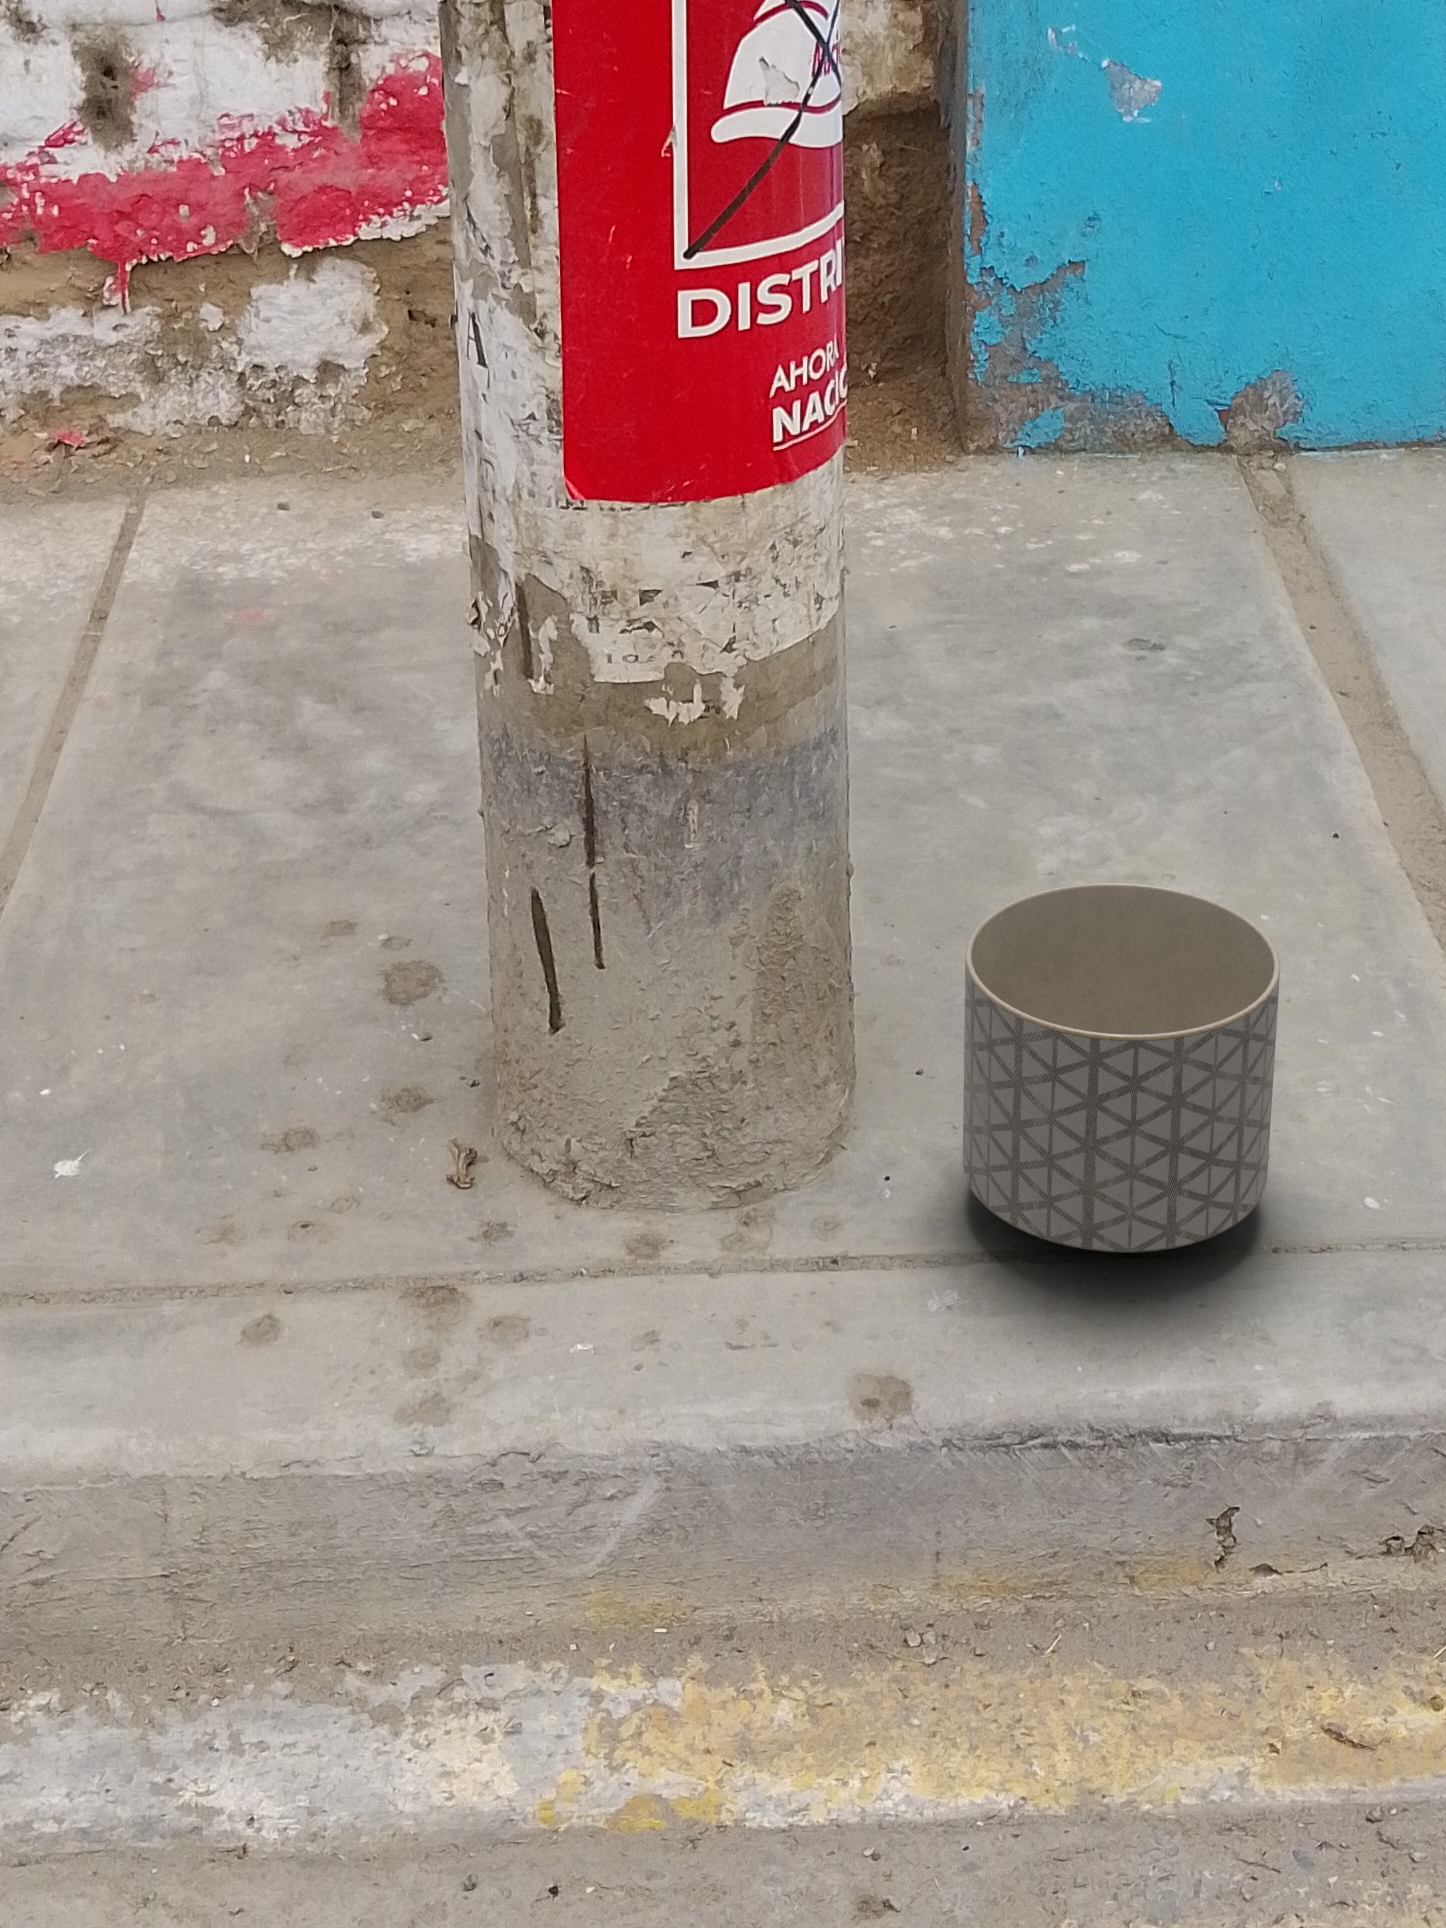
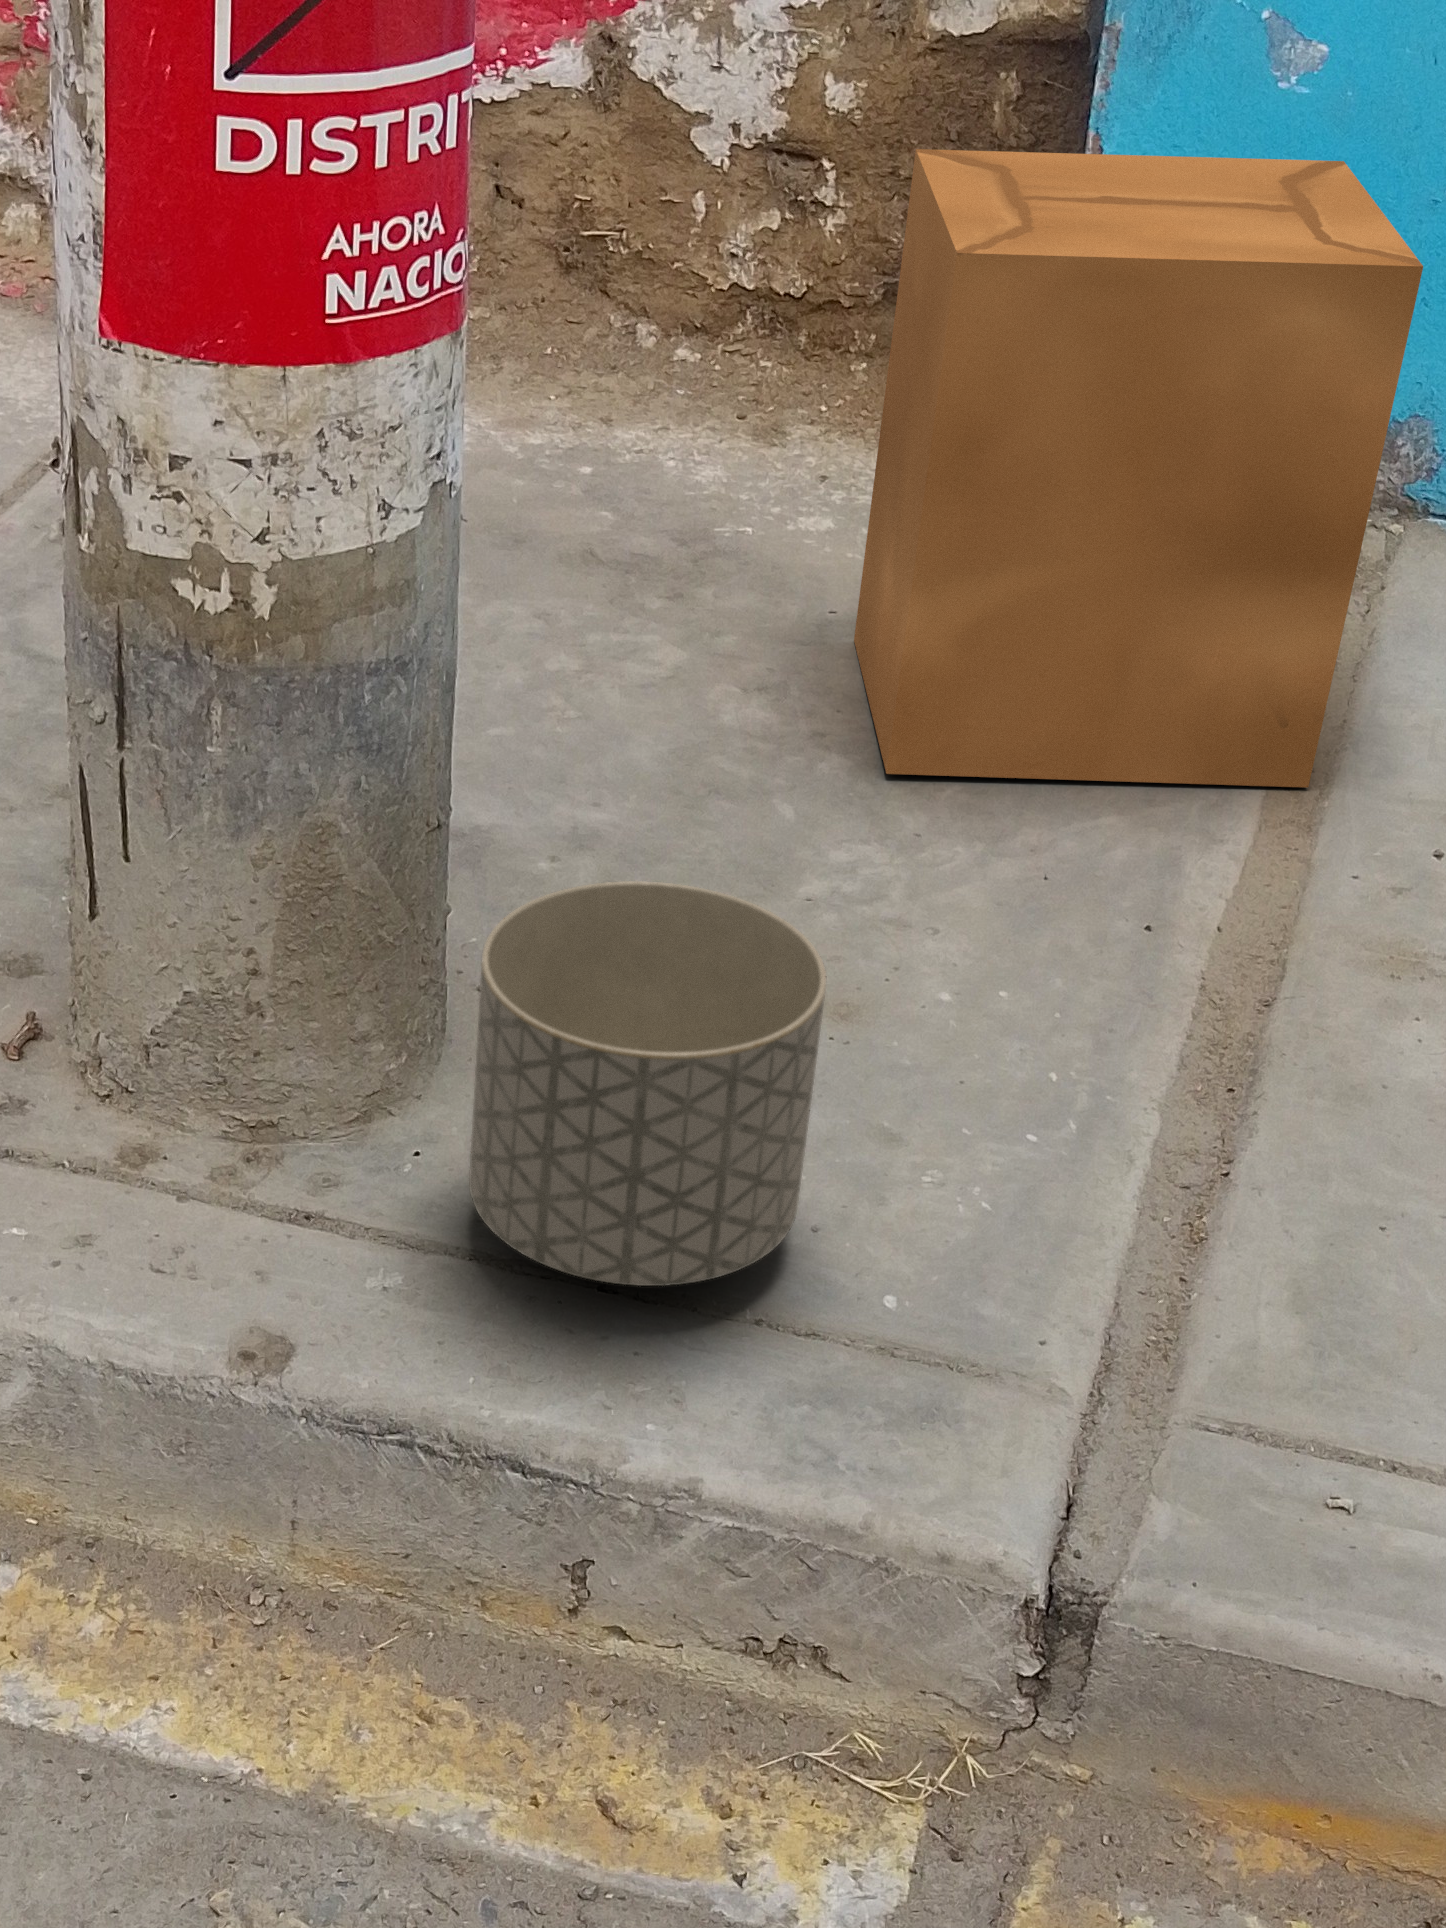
cardboard box: none [926,180,1405,760] -> present [854,149,1423,787]

